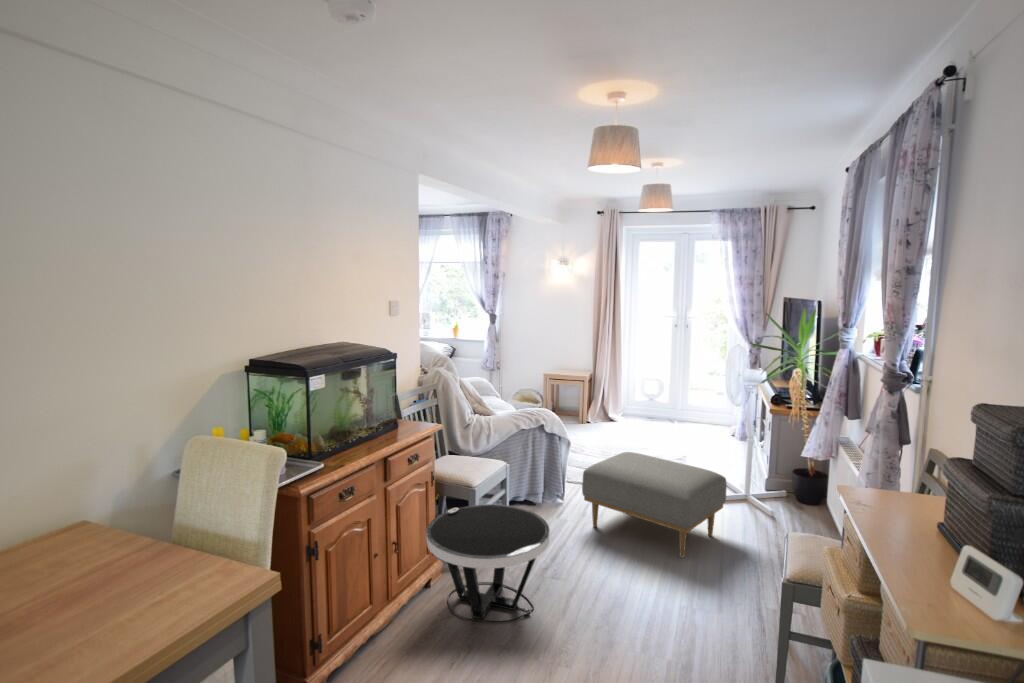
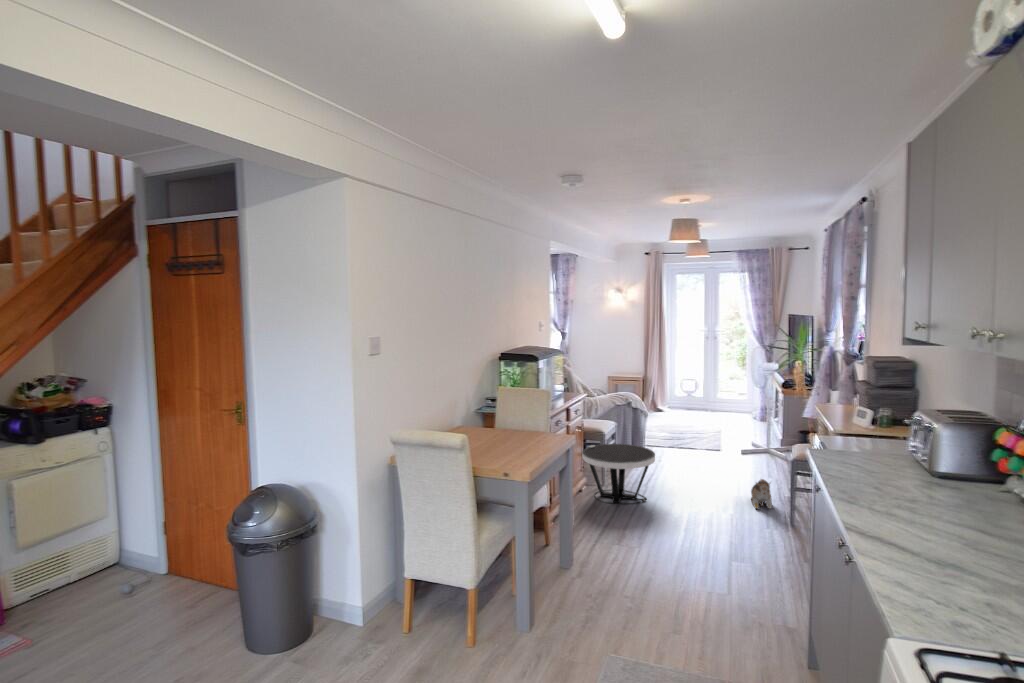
ottoman: present [582,452,727,558] -> none [661,419,755,478]
plush toy: none [709,593,745,645] -> present [751,479,772,509]

